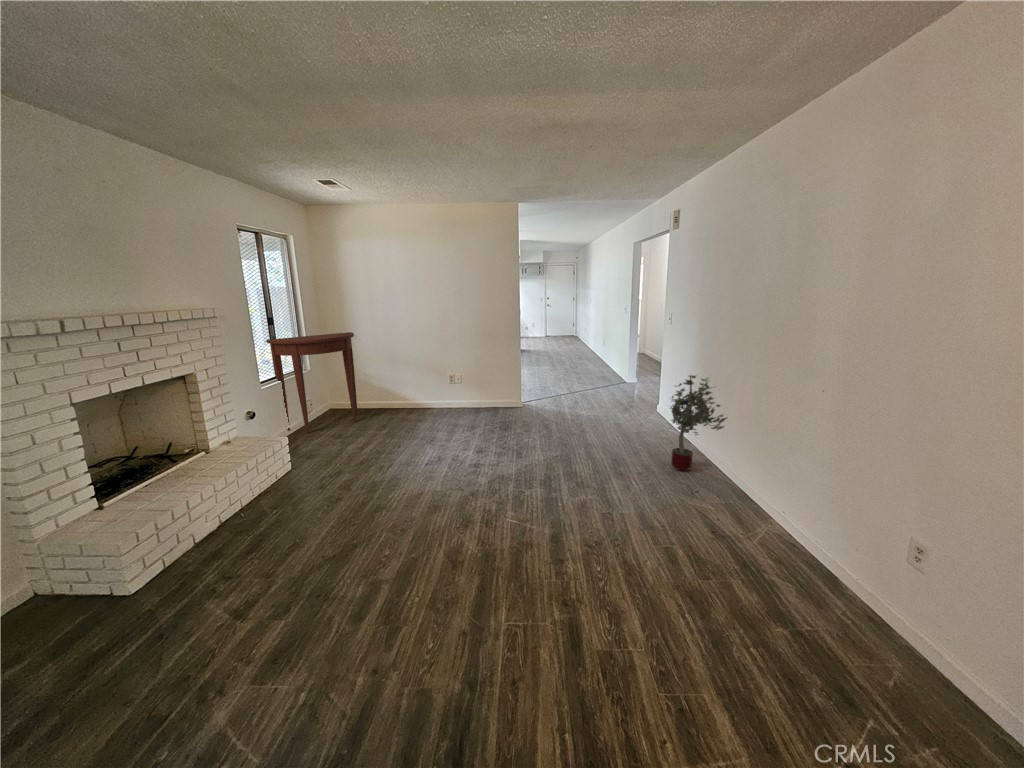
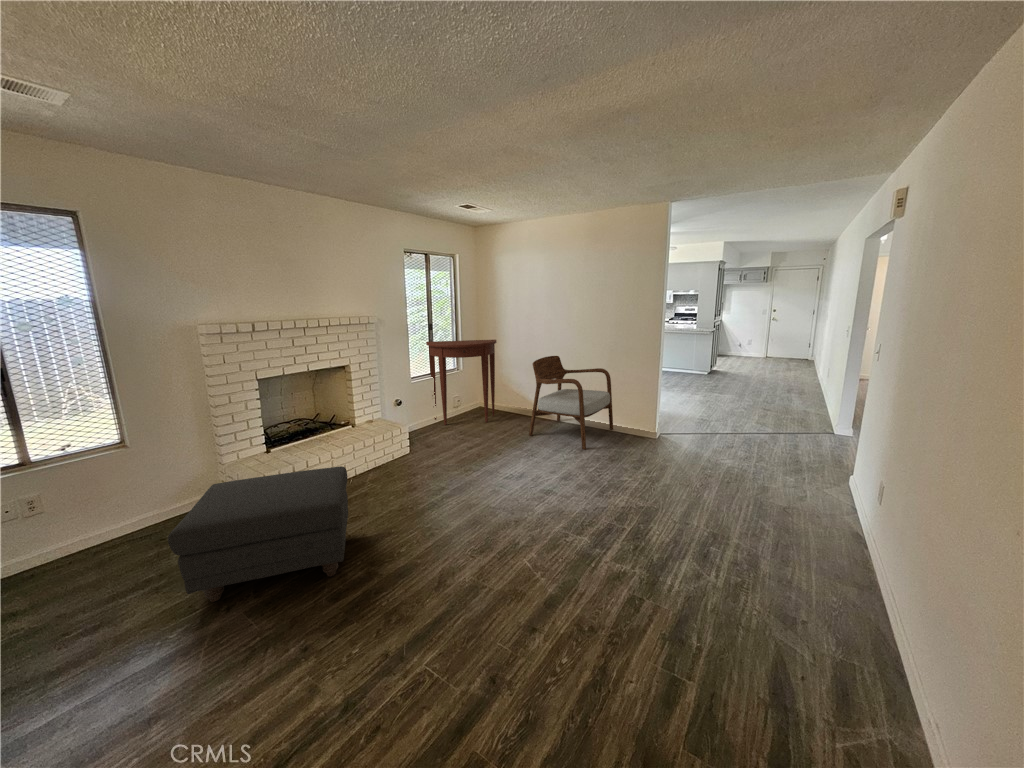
armchair: none [409,344,483,426] -> present [529,356,613,449]
potted tree: present [670,375,727,471] -> none [788,445,899,587]
ottoman: none [96,484,348,702] -> present [168,466,348,602]

